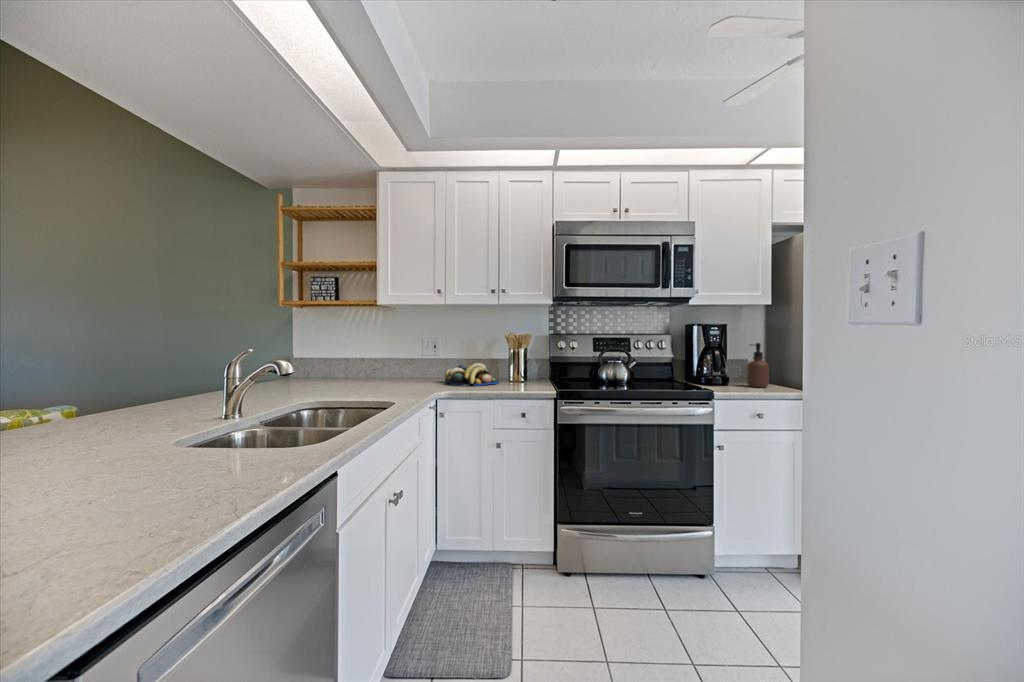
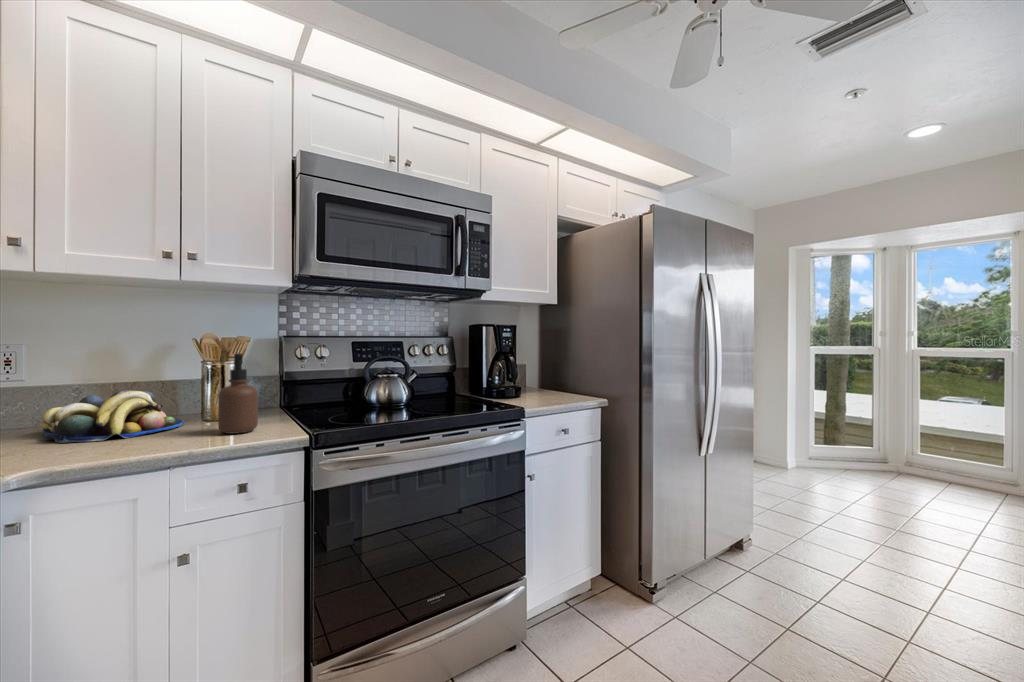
soap dispenser: present [747,343,769,387] -> present [218,353,258,434]

